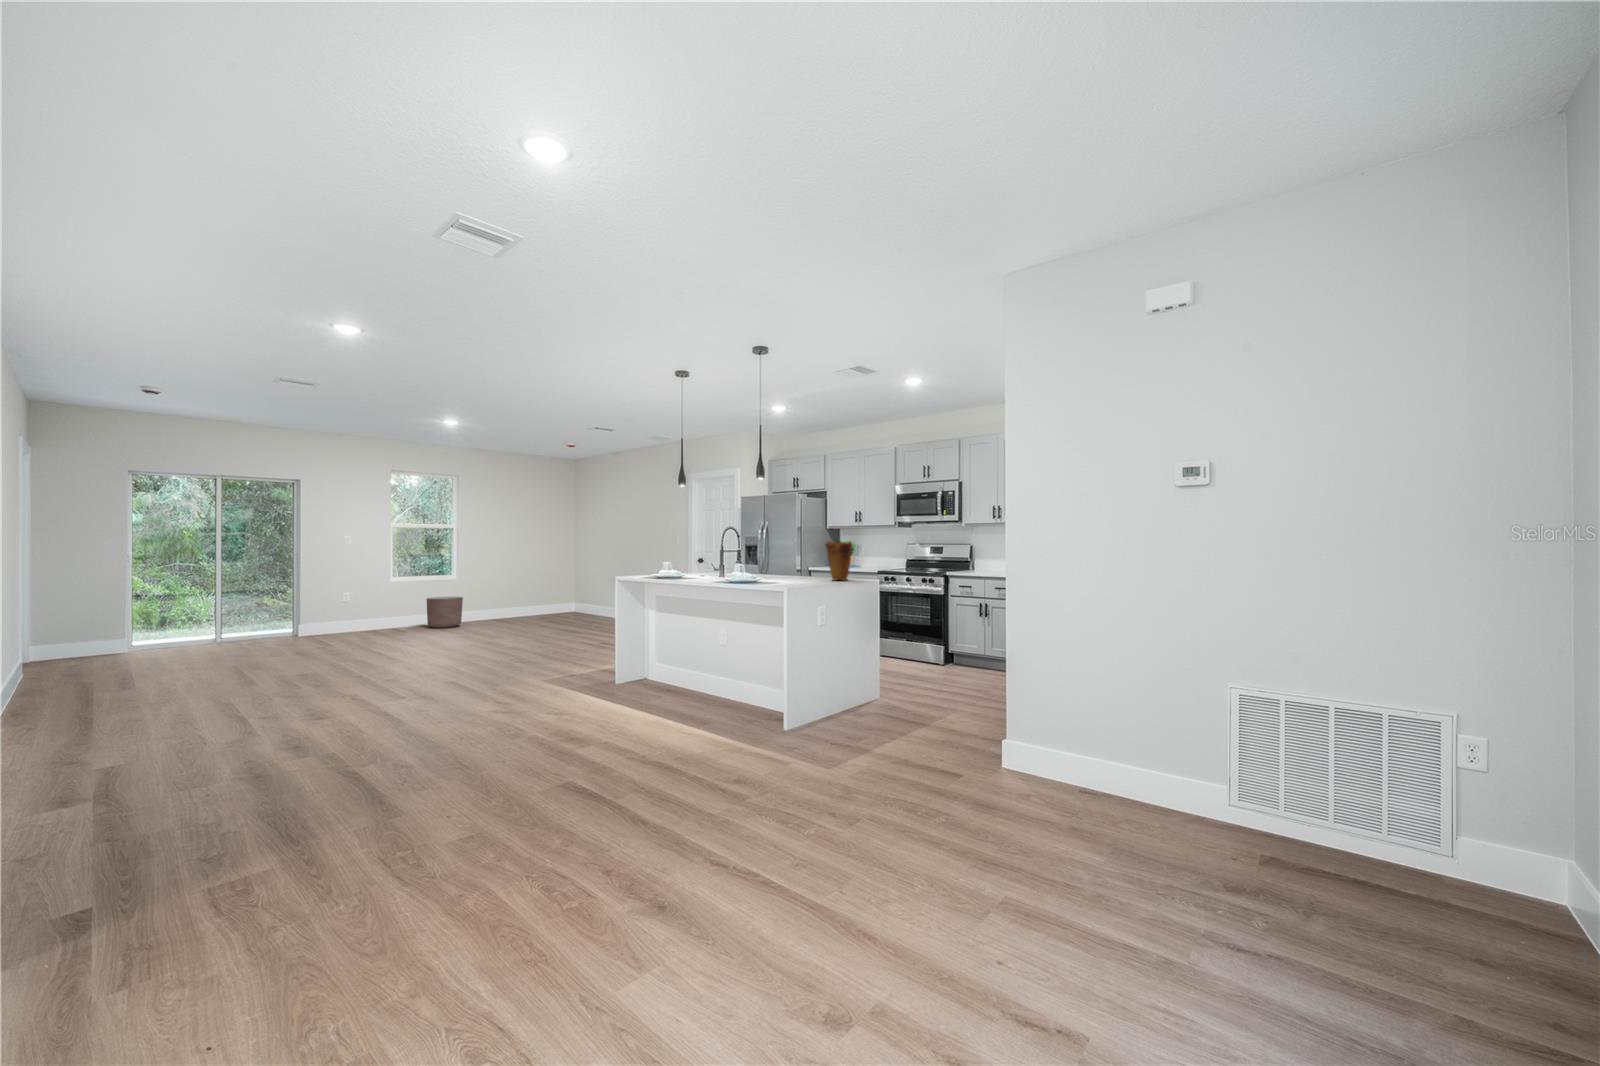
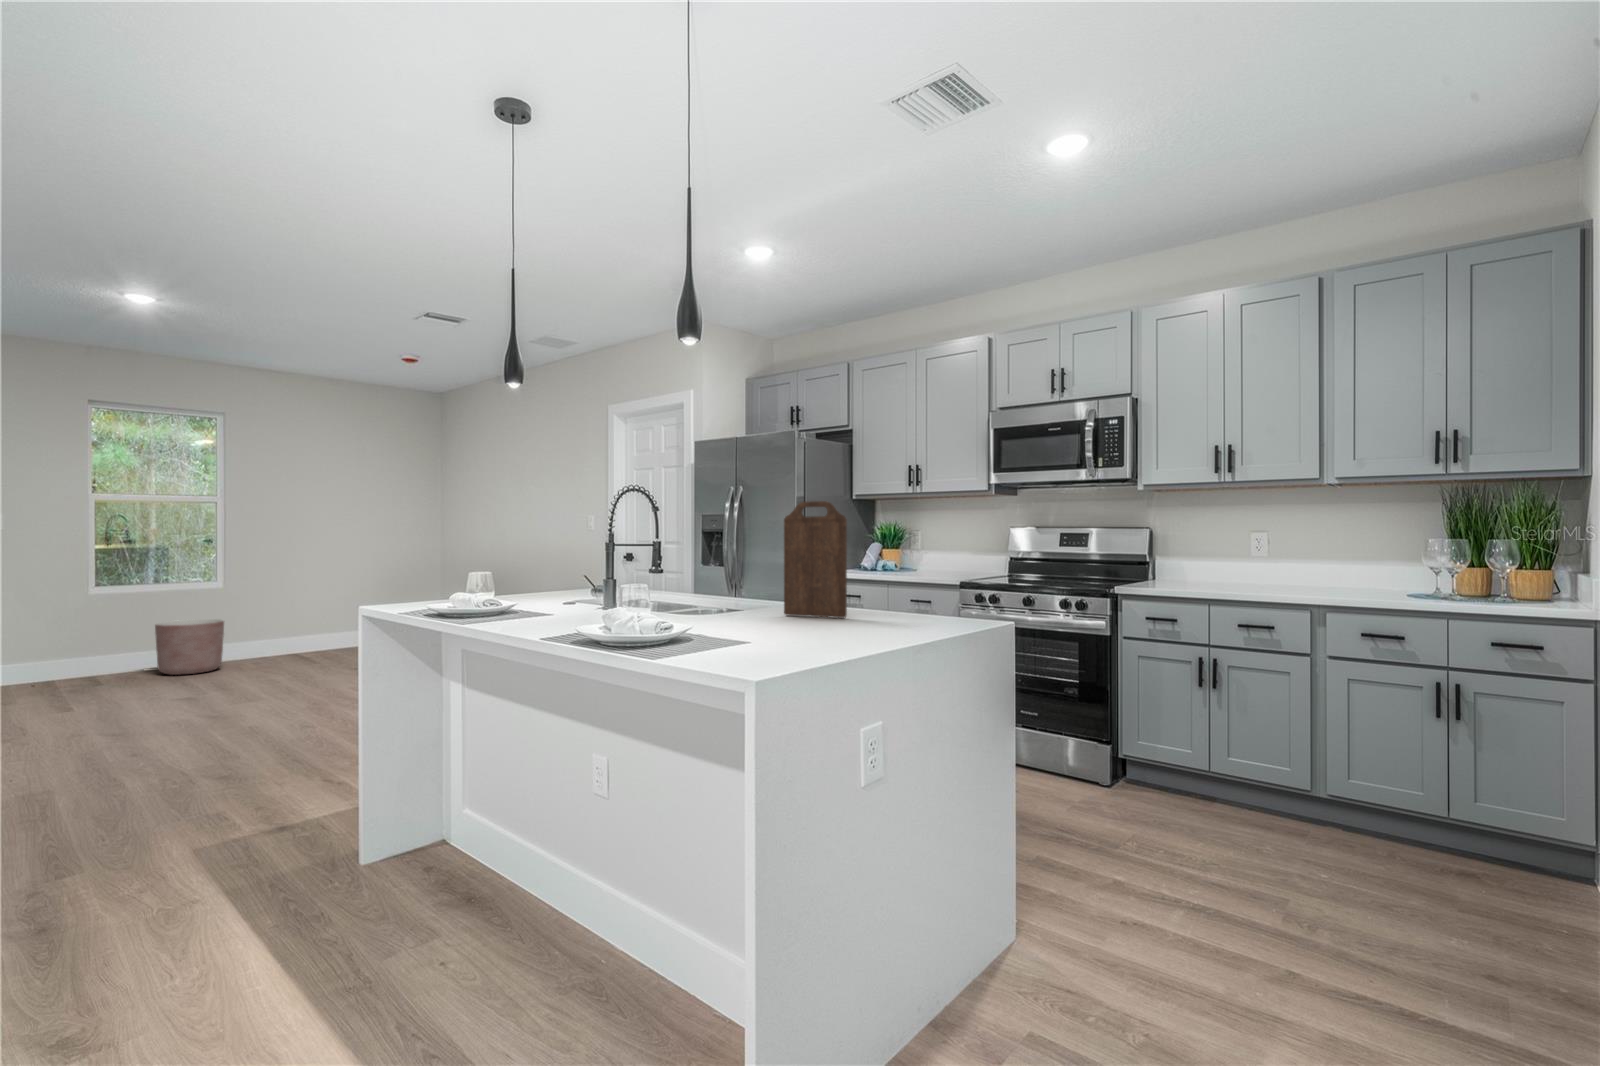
cutting board: none [792,534,817,579] -> present [784,501,847,618]
vase: present [825,541,852,580] -> none [870,518,944,626]

